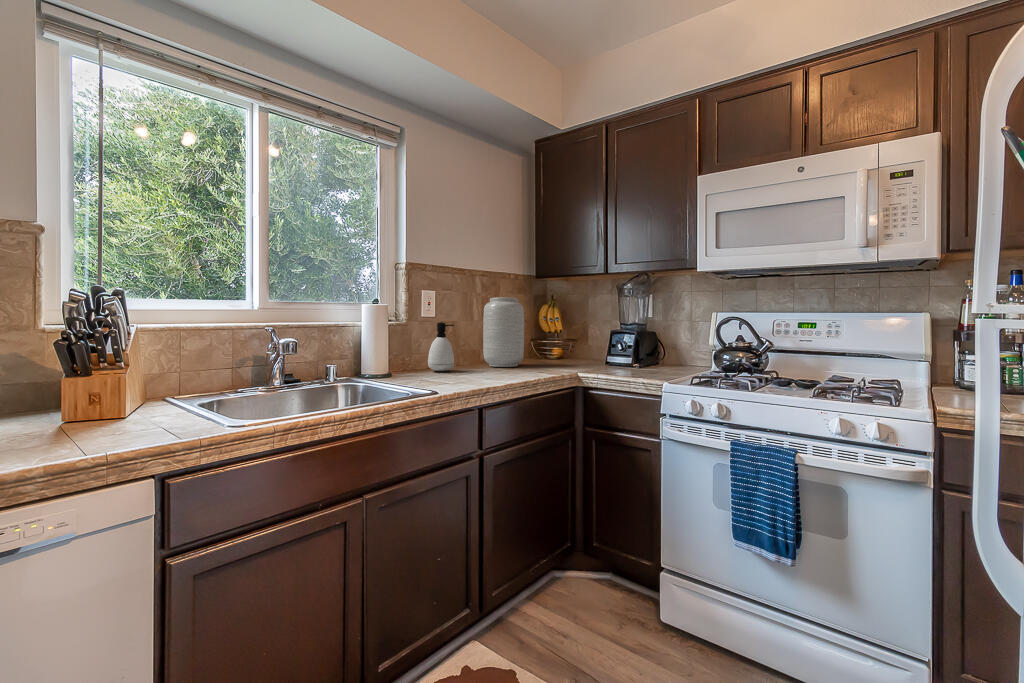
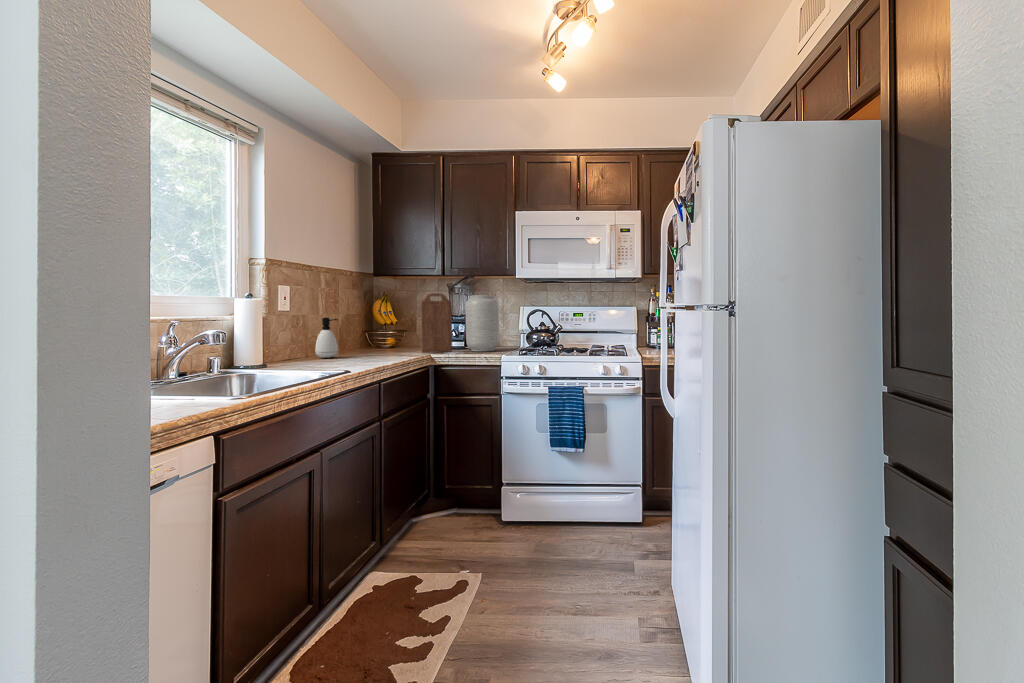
cutting board: none [561,293,606,371] -> present [420,293,452,353]
vase: present [483,297,524,367] -> present [466,295,499,351]

